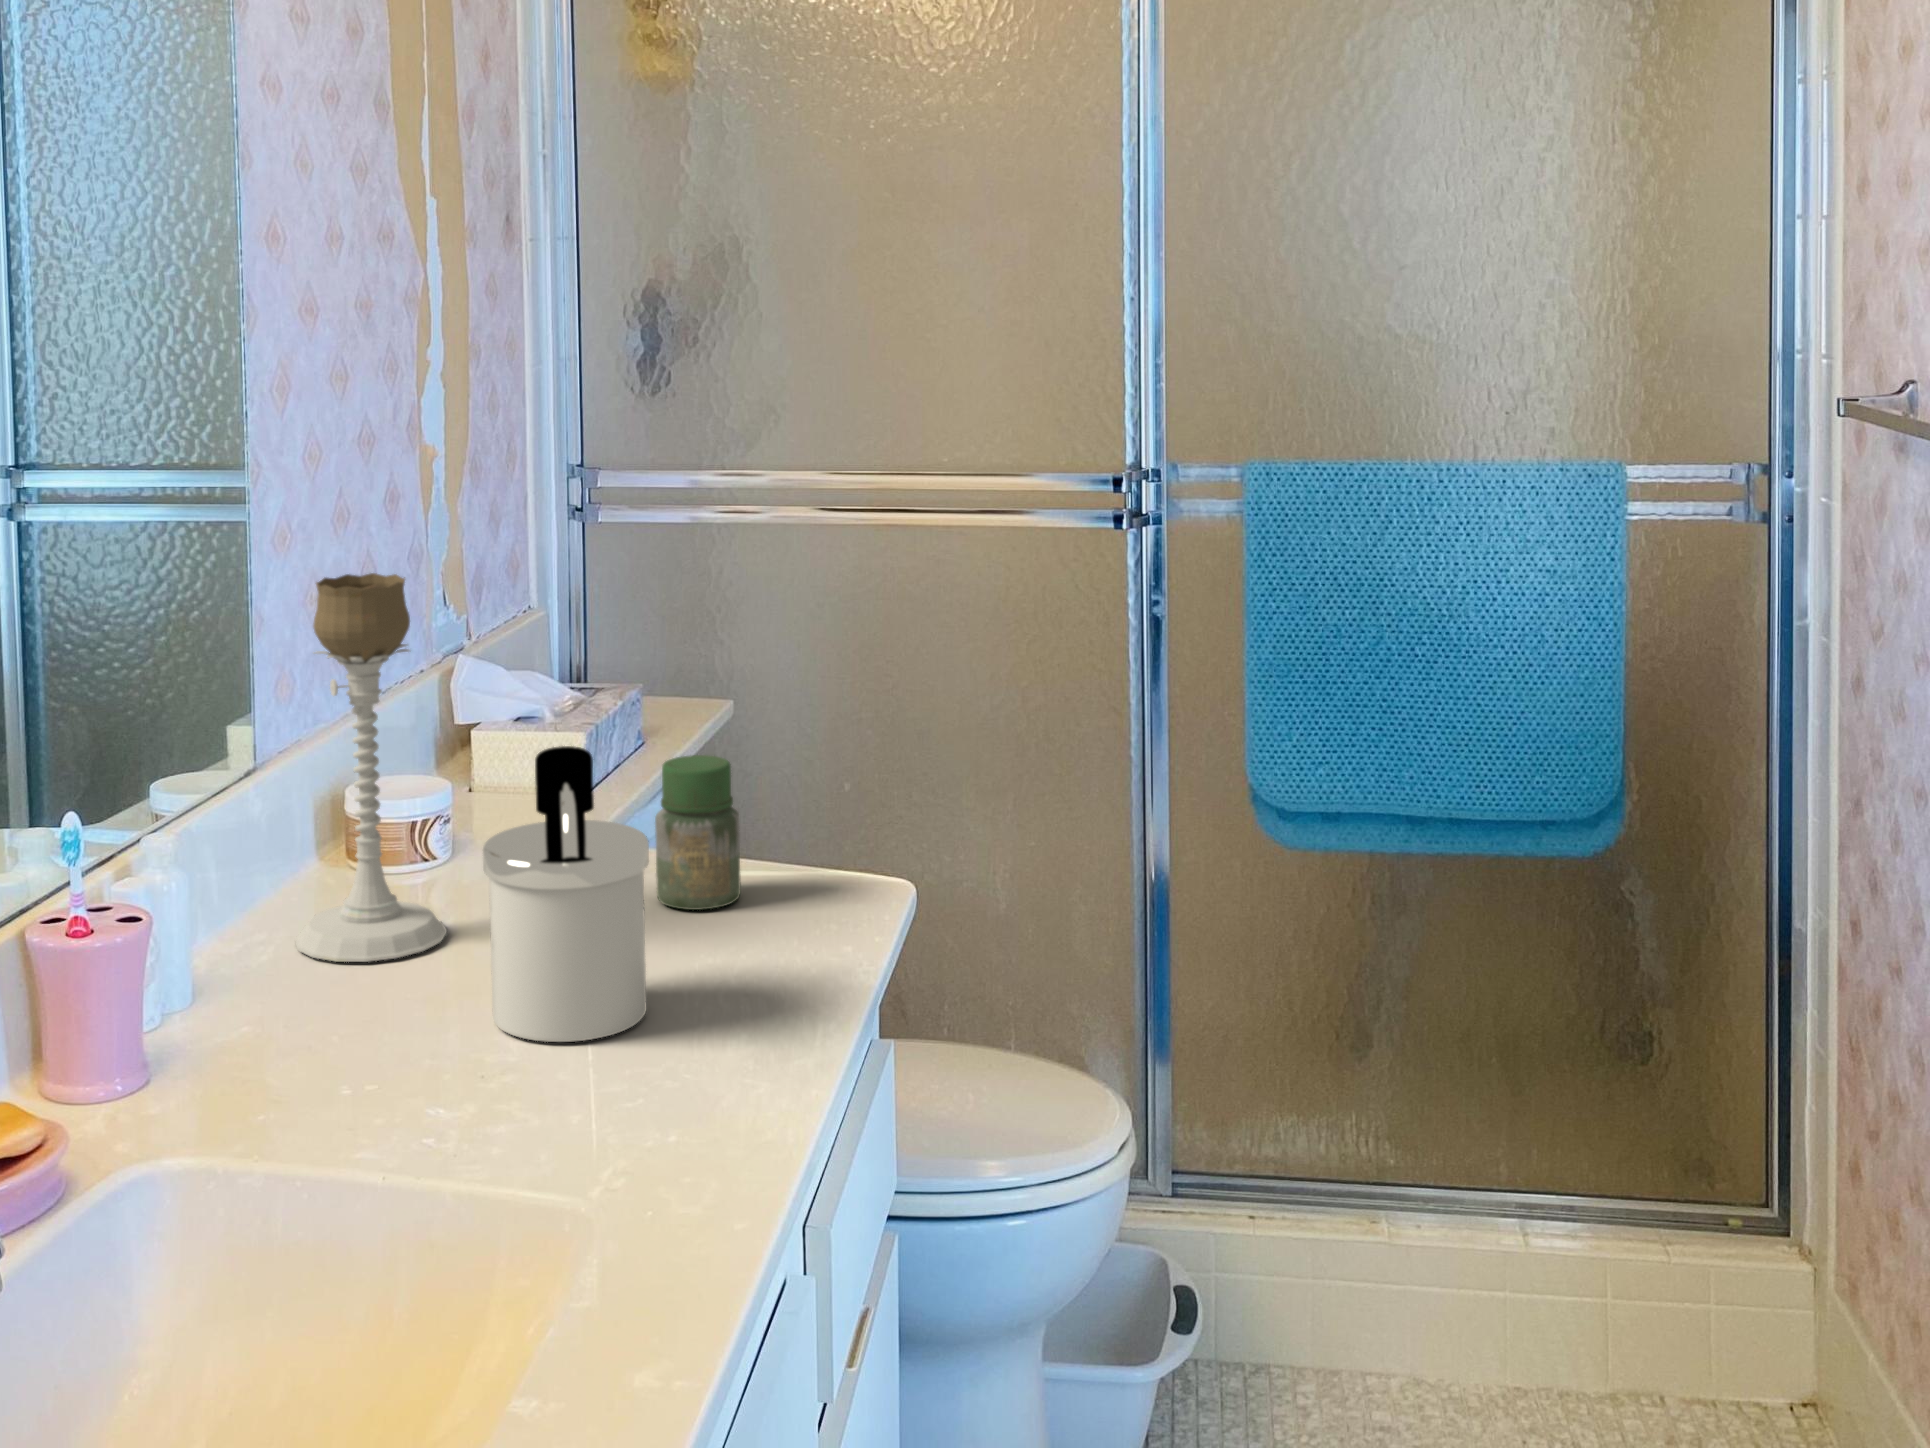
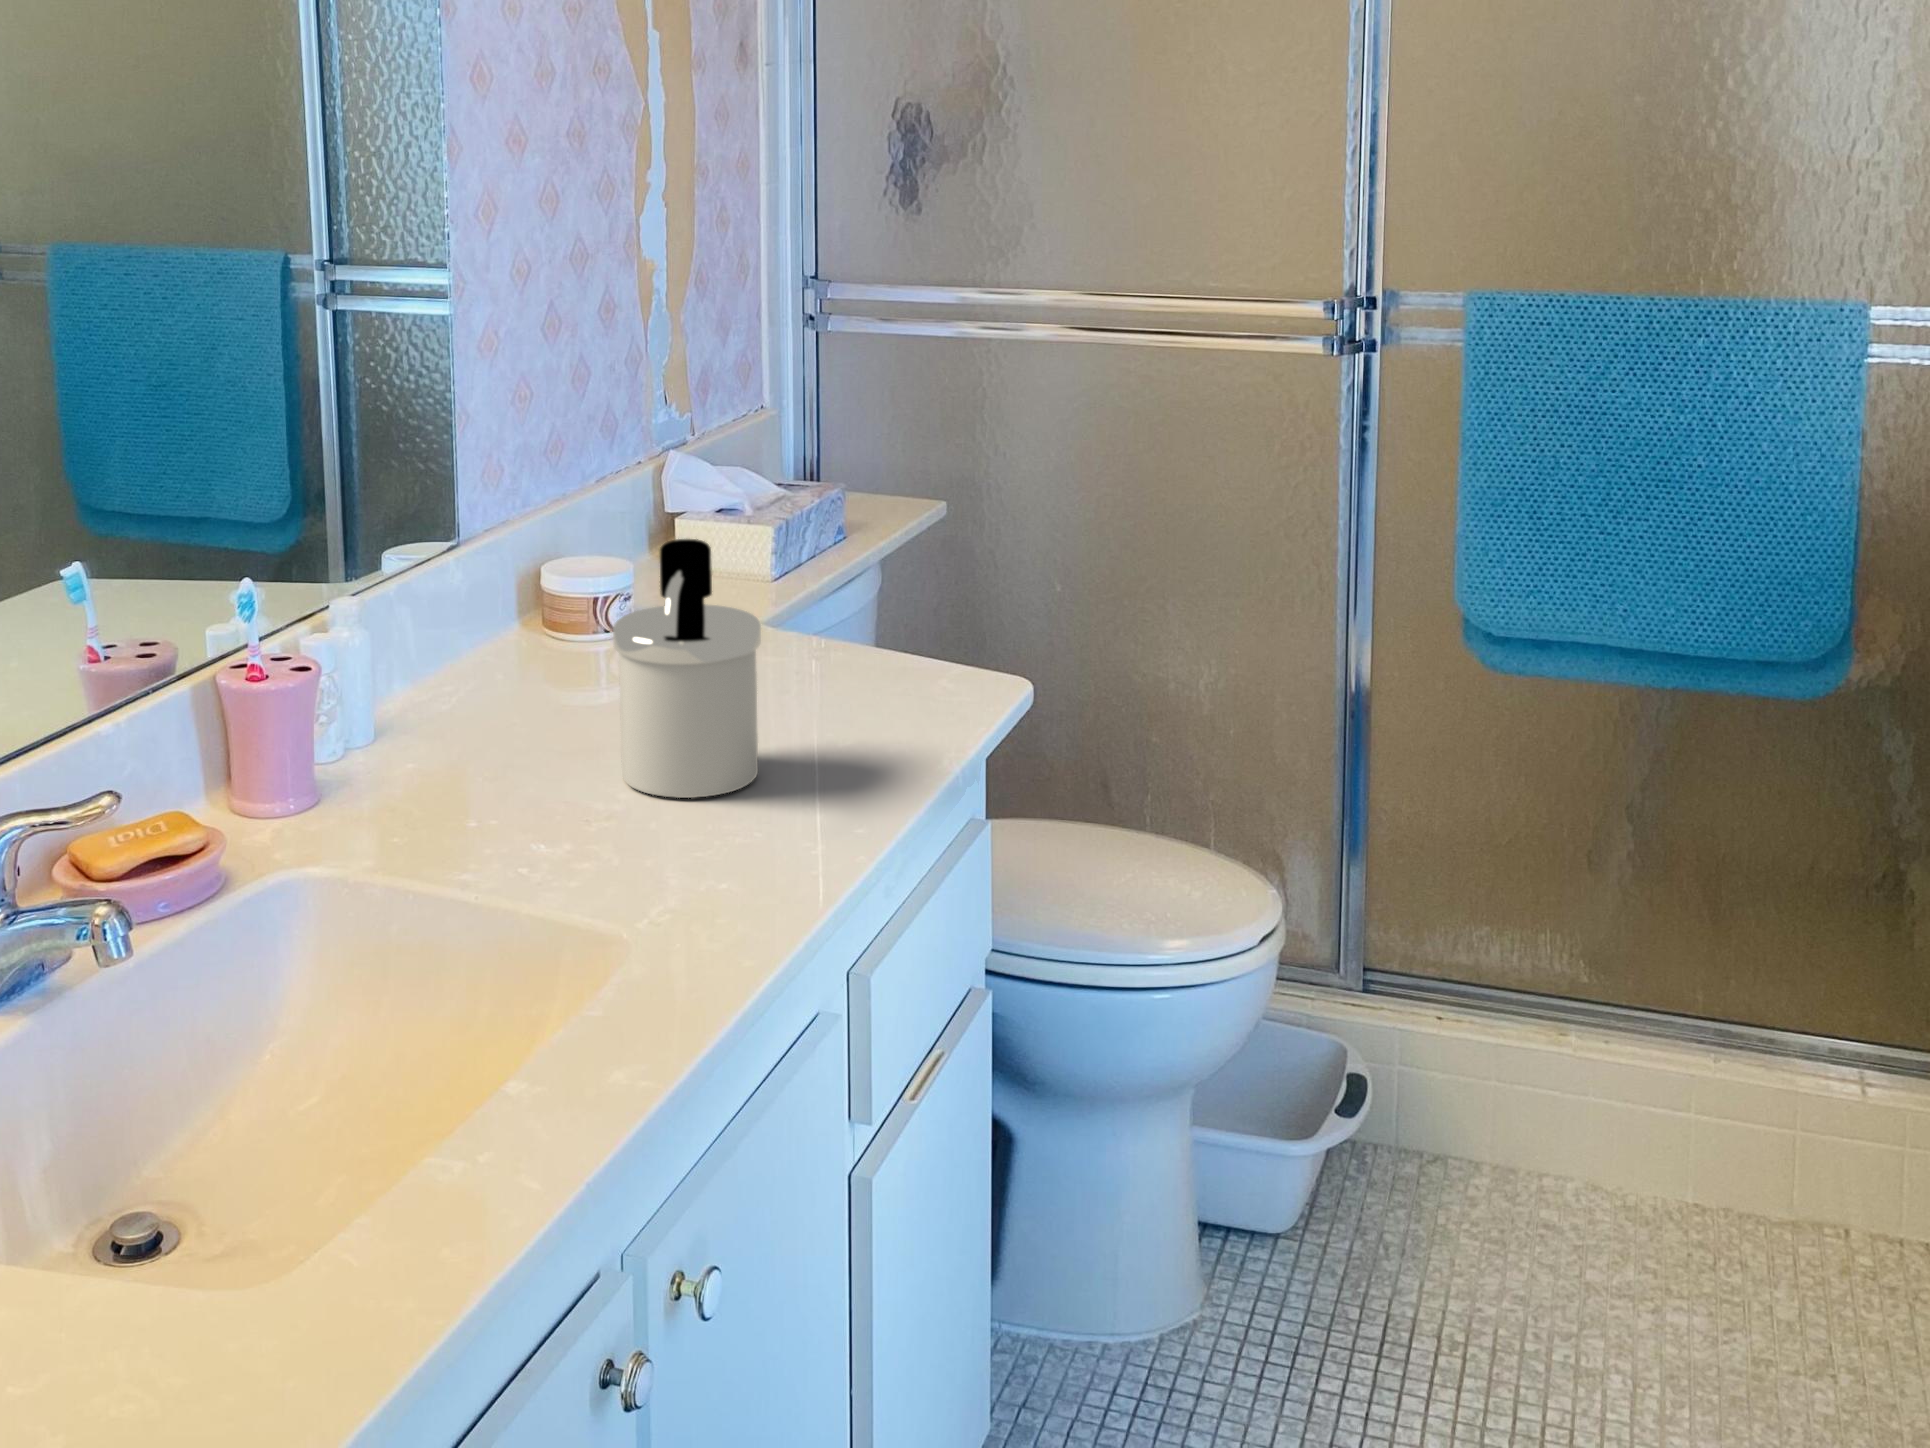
candle holder: present [295,573,447,962] -> none [480,377,611,718]
jar: present [655,755,741,910] -> none [804,552,882,692]

